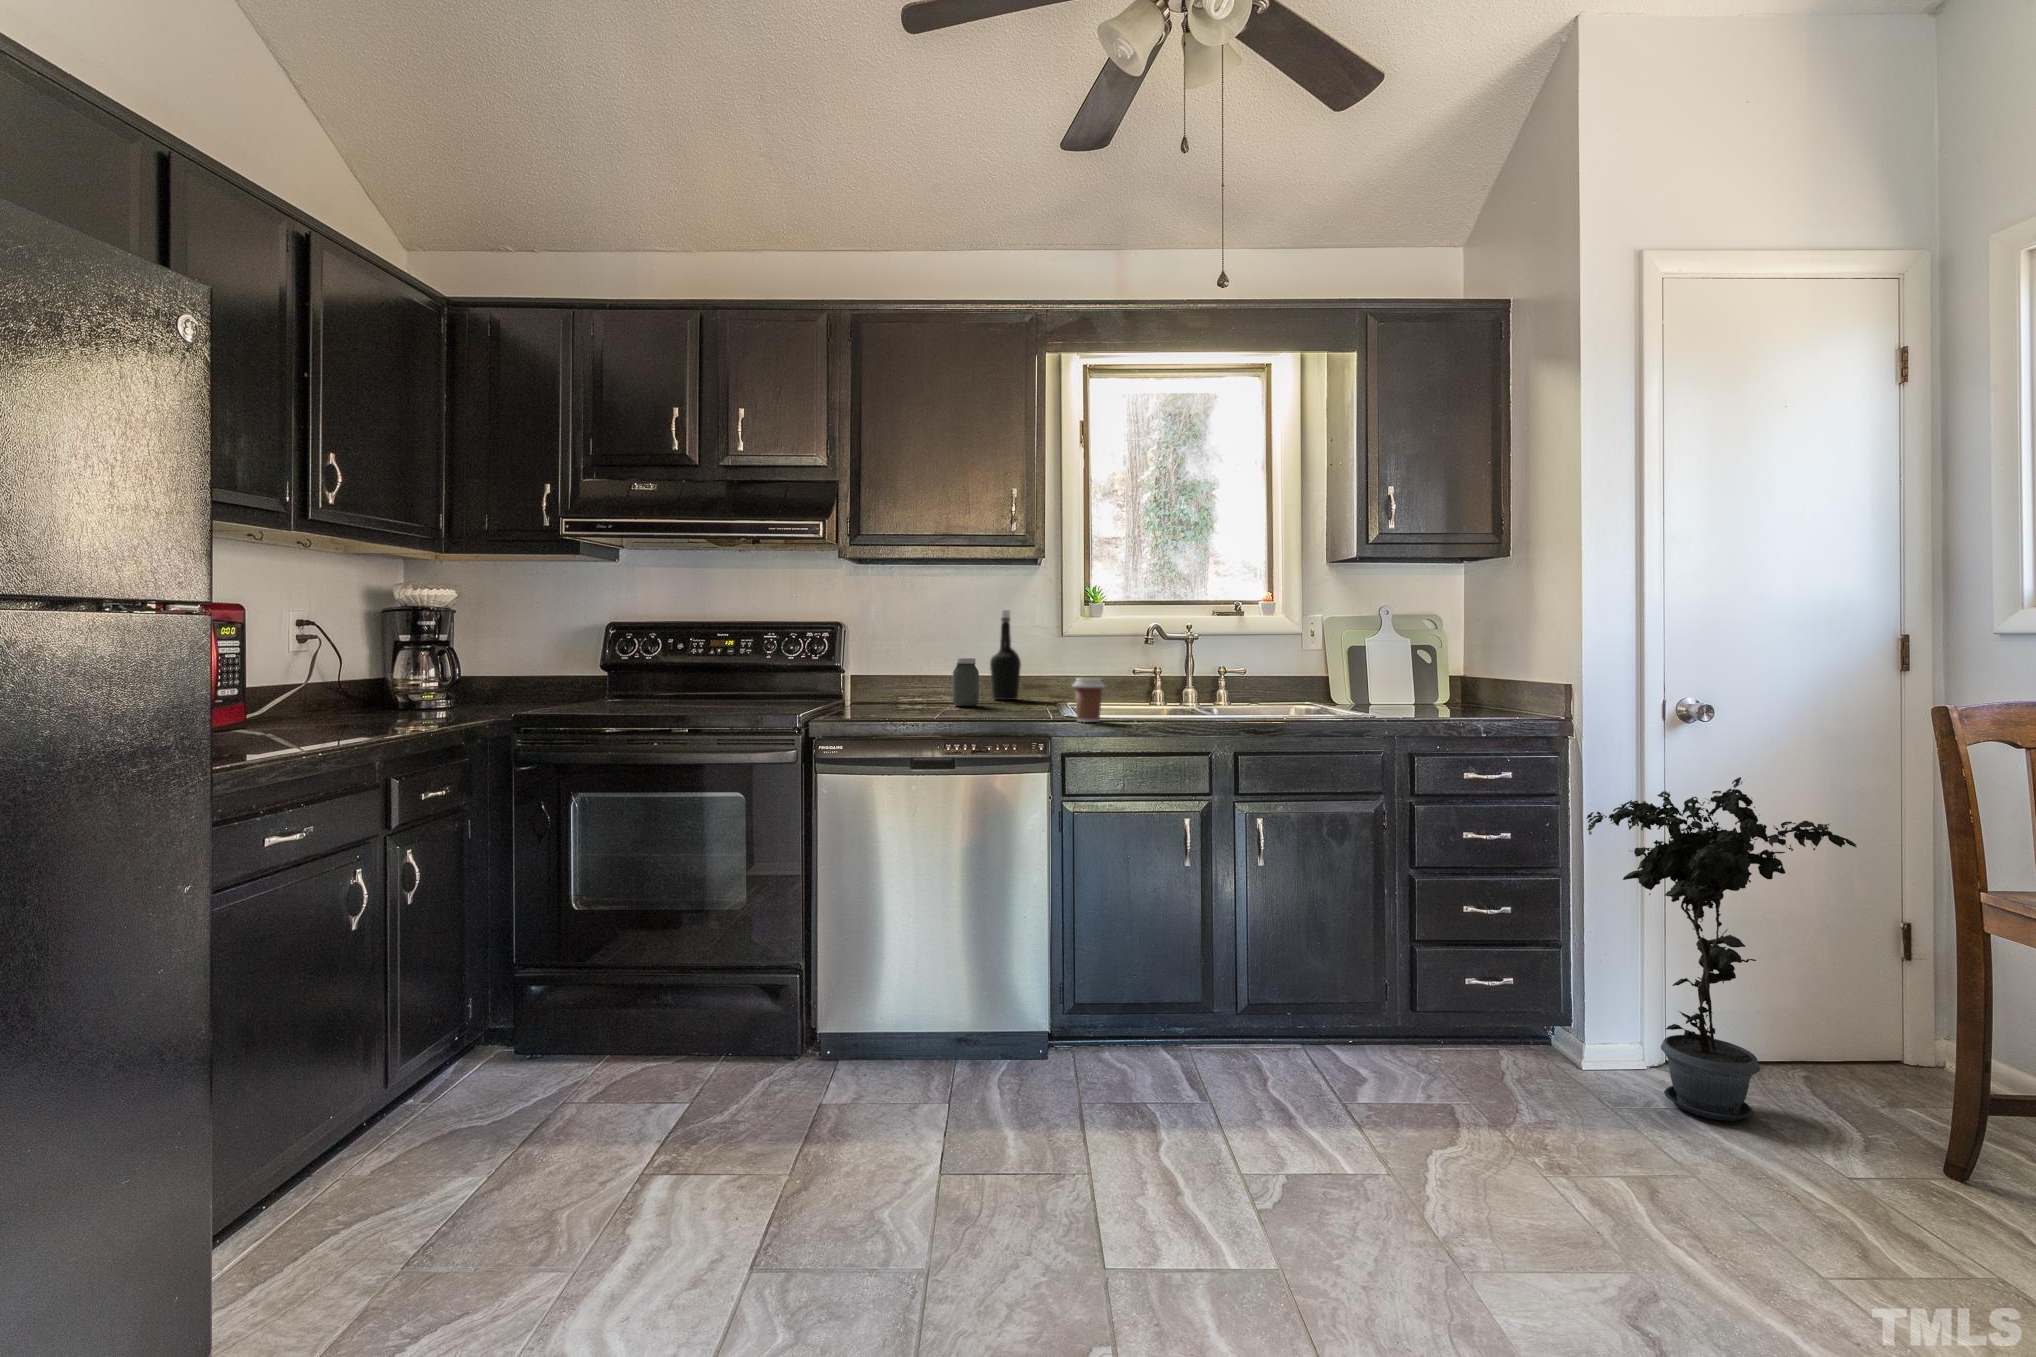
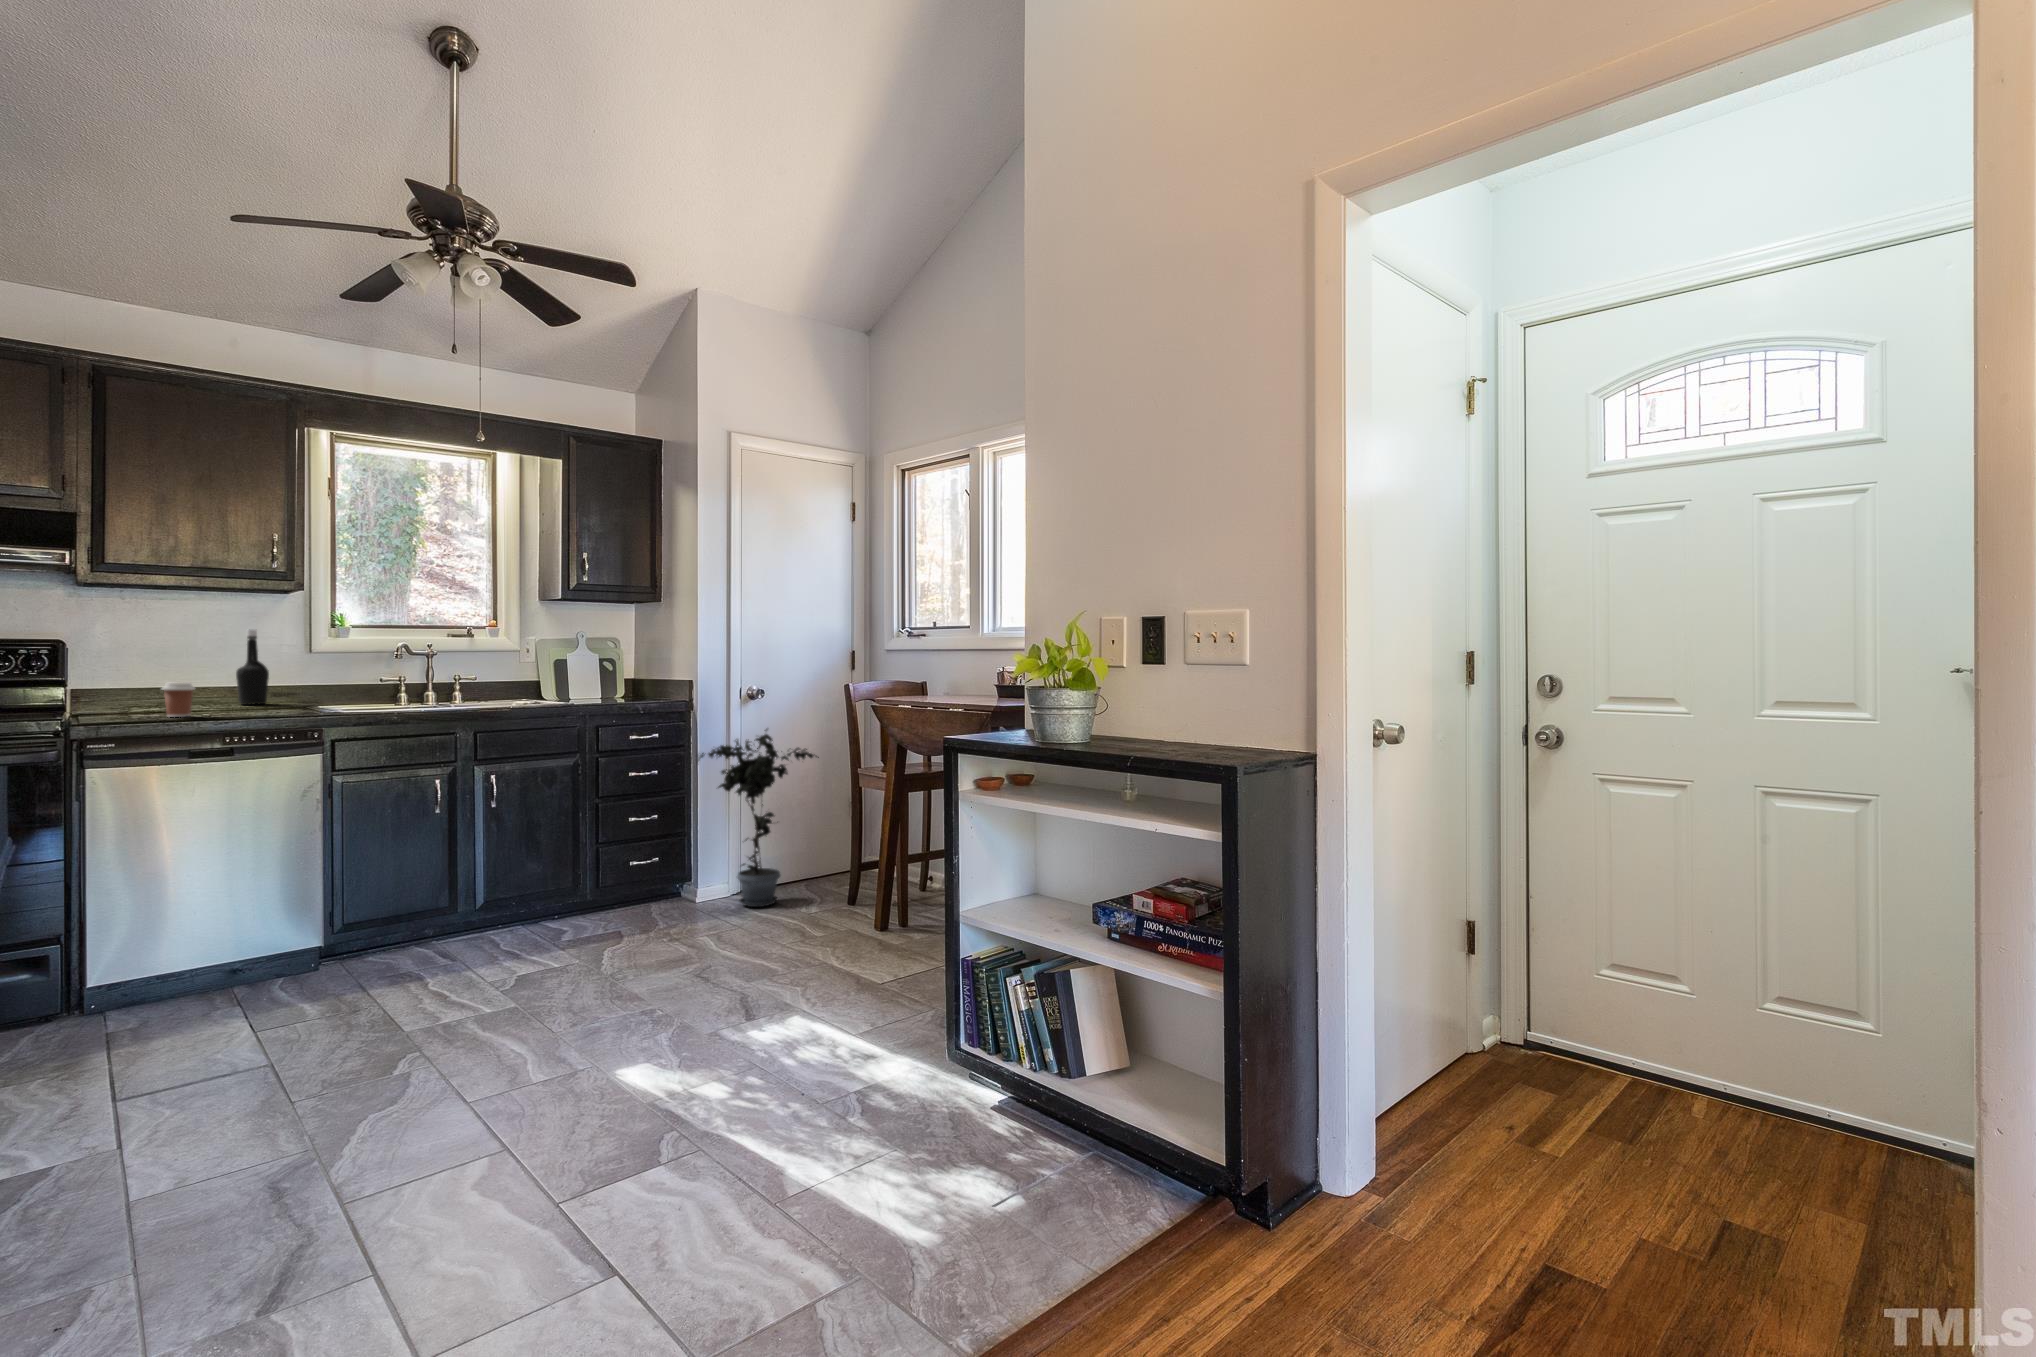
jar: present [953,658,979,706] -> none [202,670,231,710]
coffee cup: present [1073,678,1104,722] -> present [162,682,194,717]

